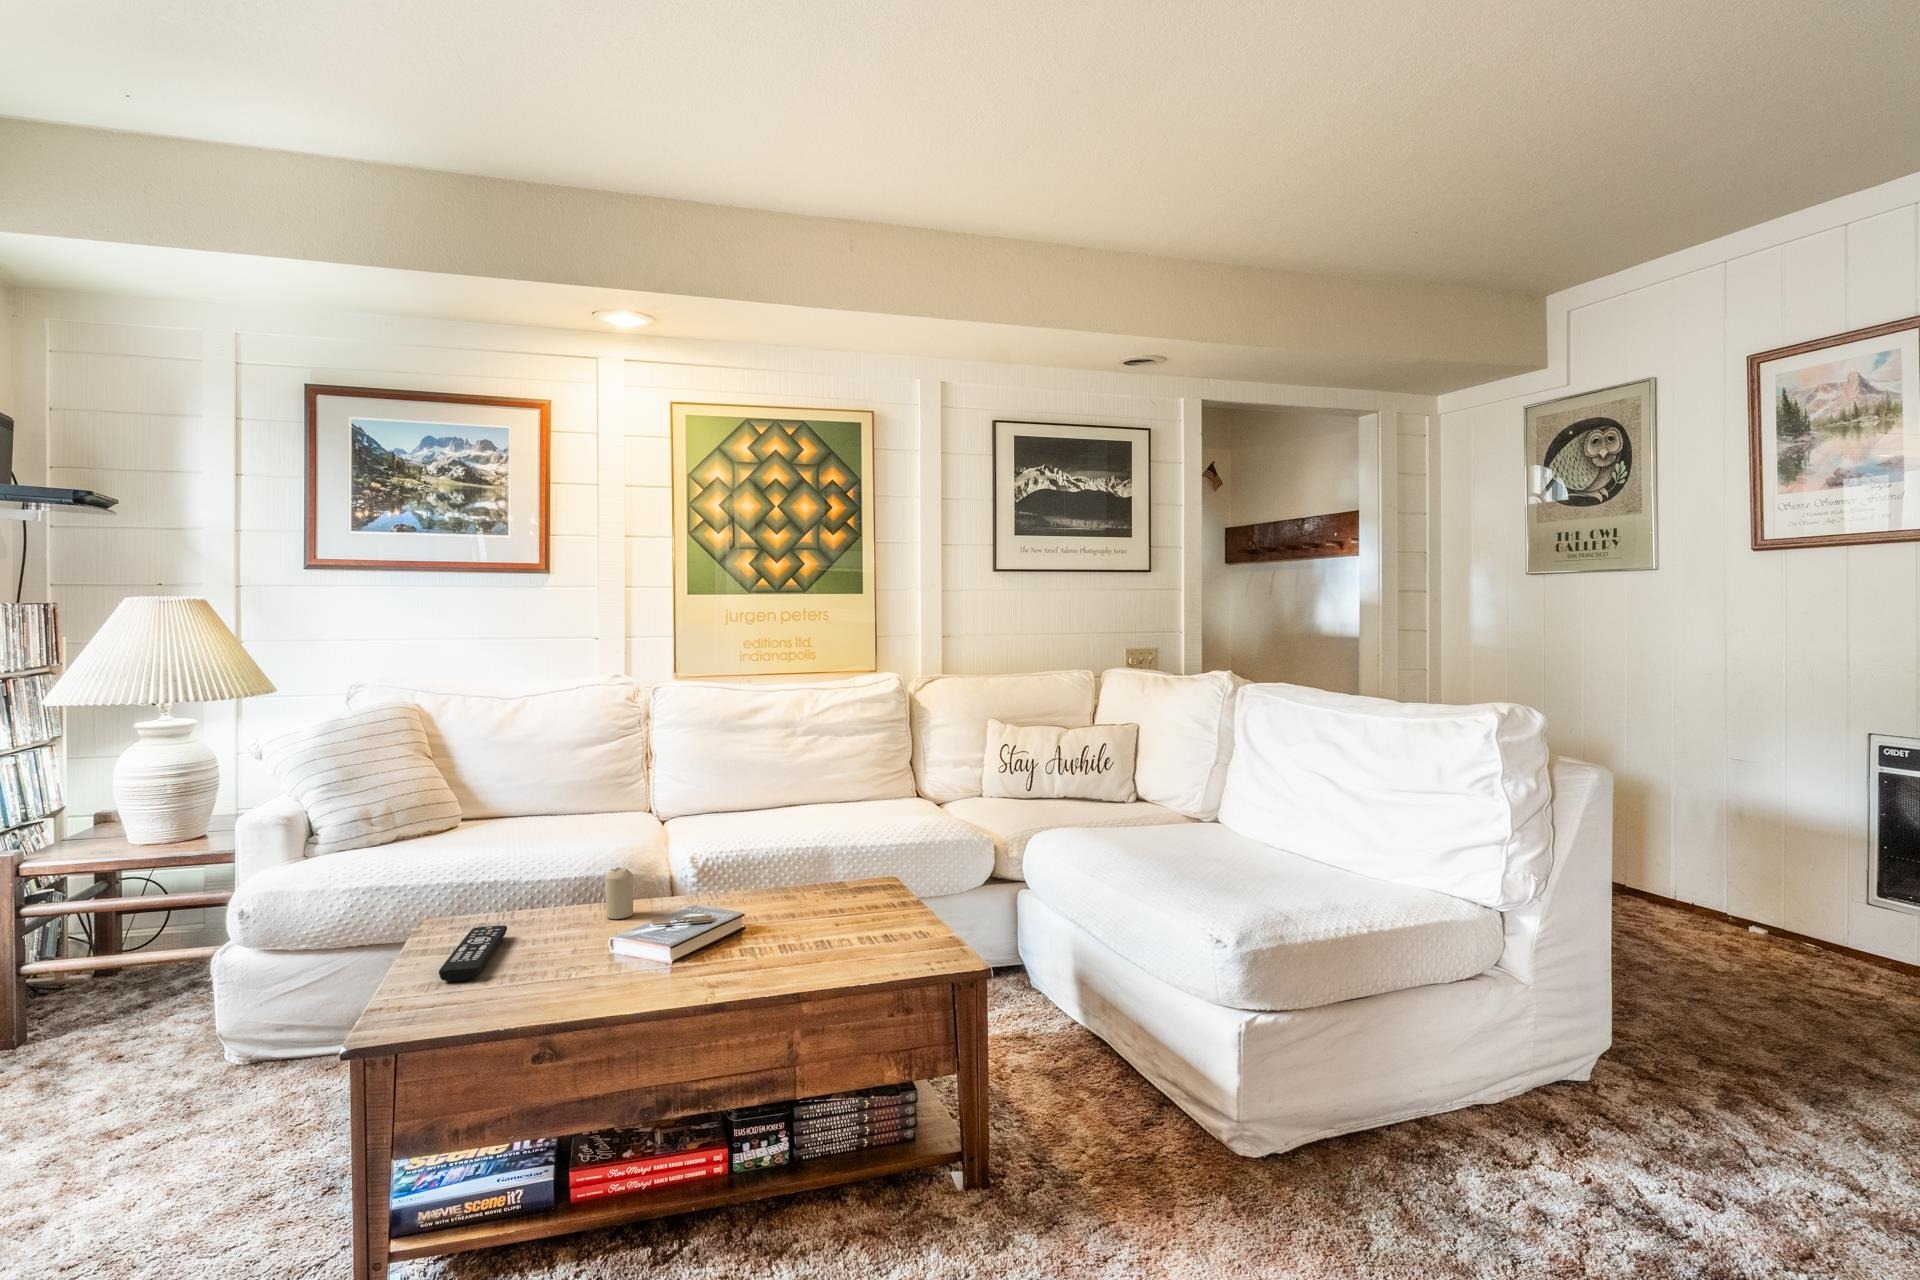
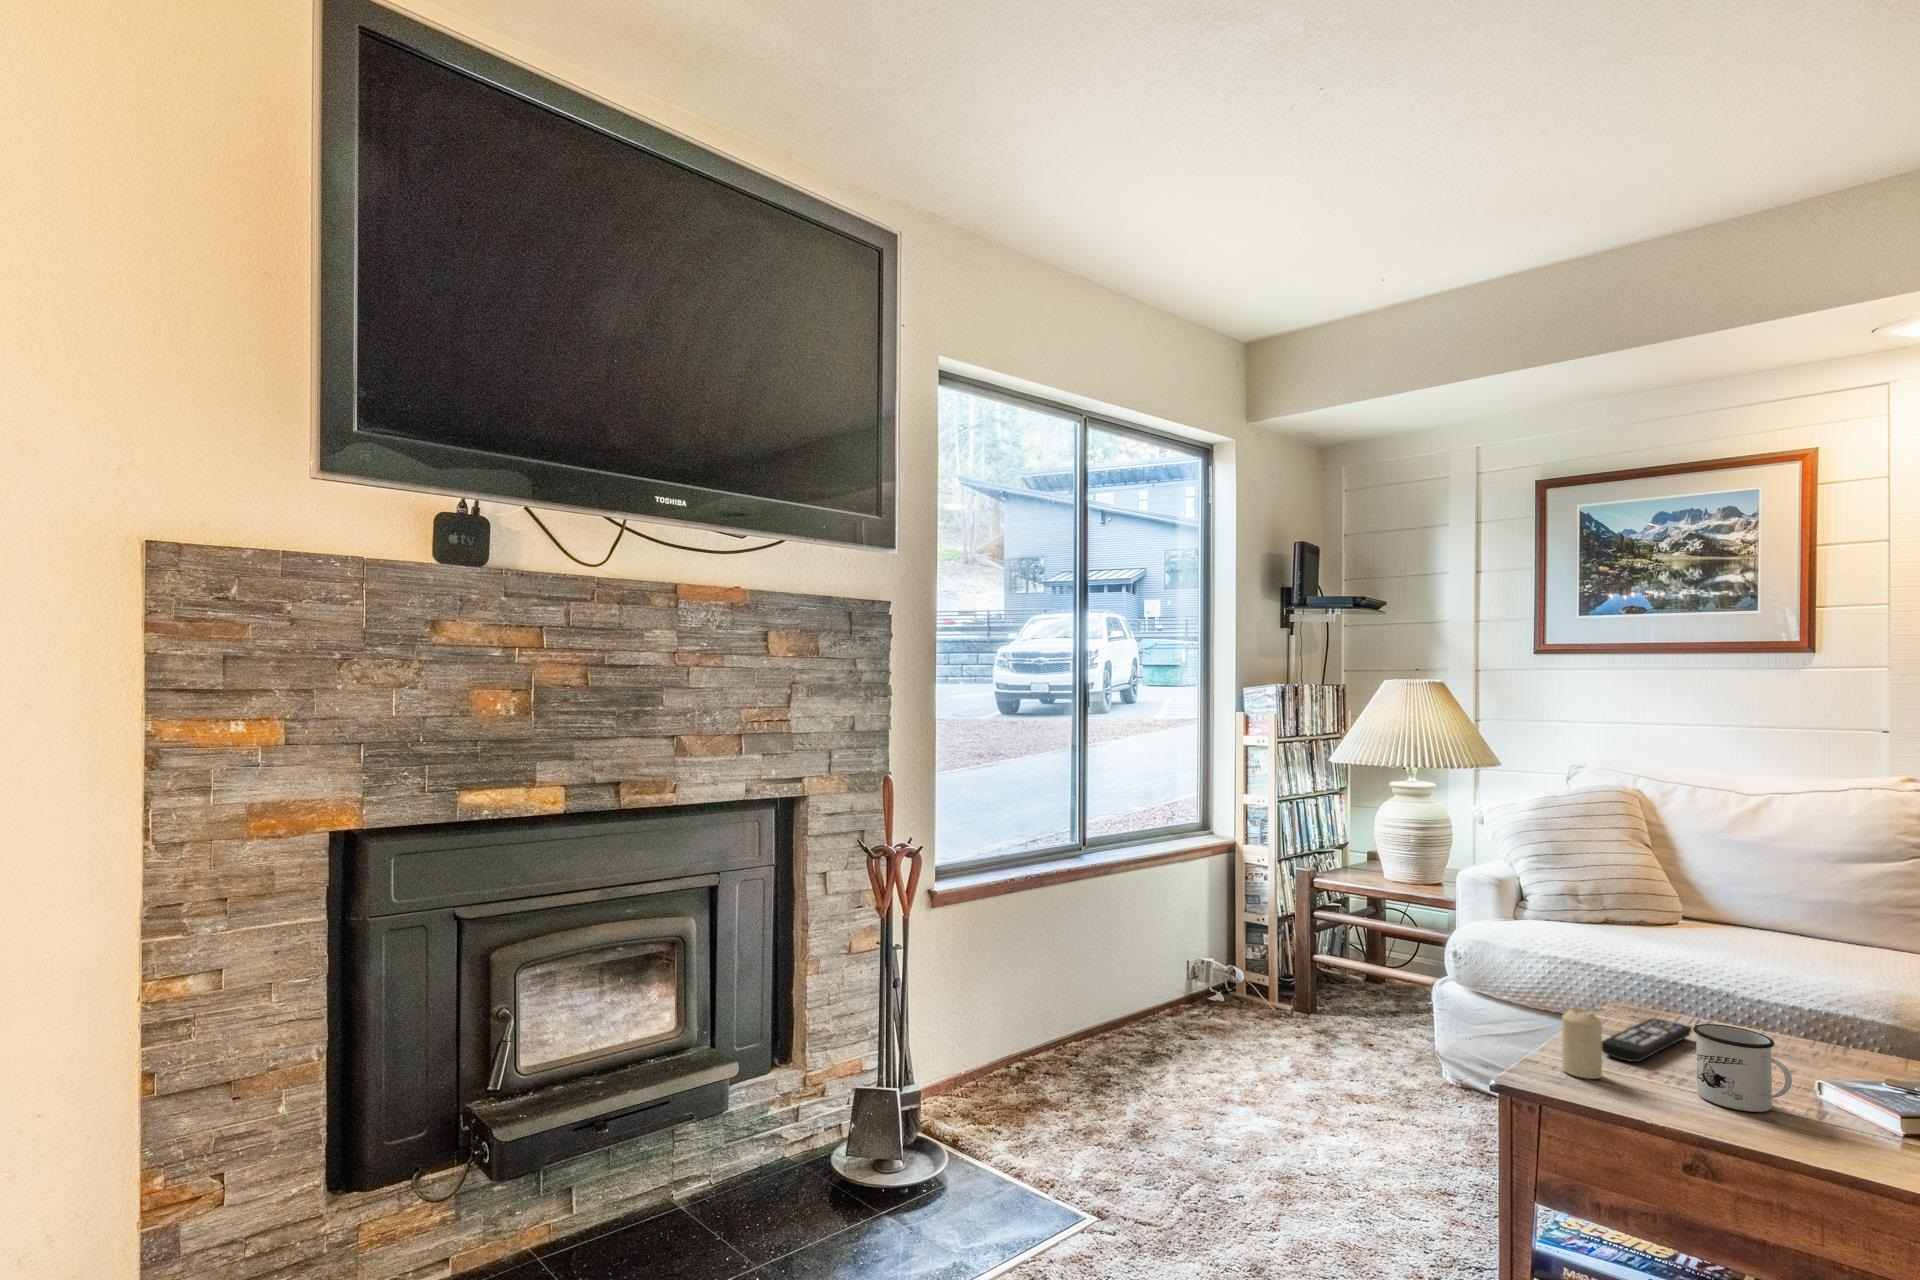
candle: present [605,867,633,919] -> present [1562,1008,1602,1079]
mug: none [526,917,603,992] -> present [1693,1024,1792,1112]

